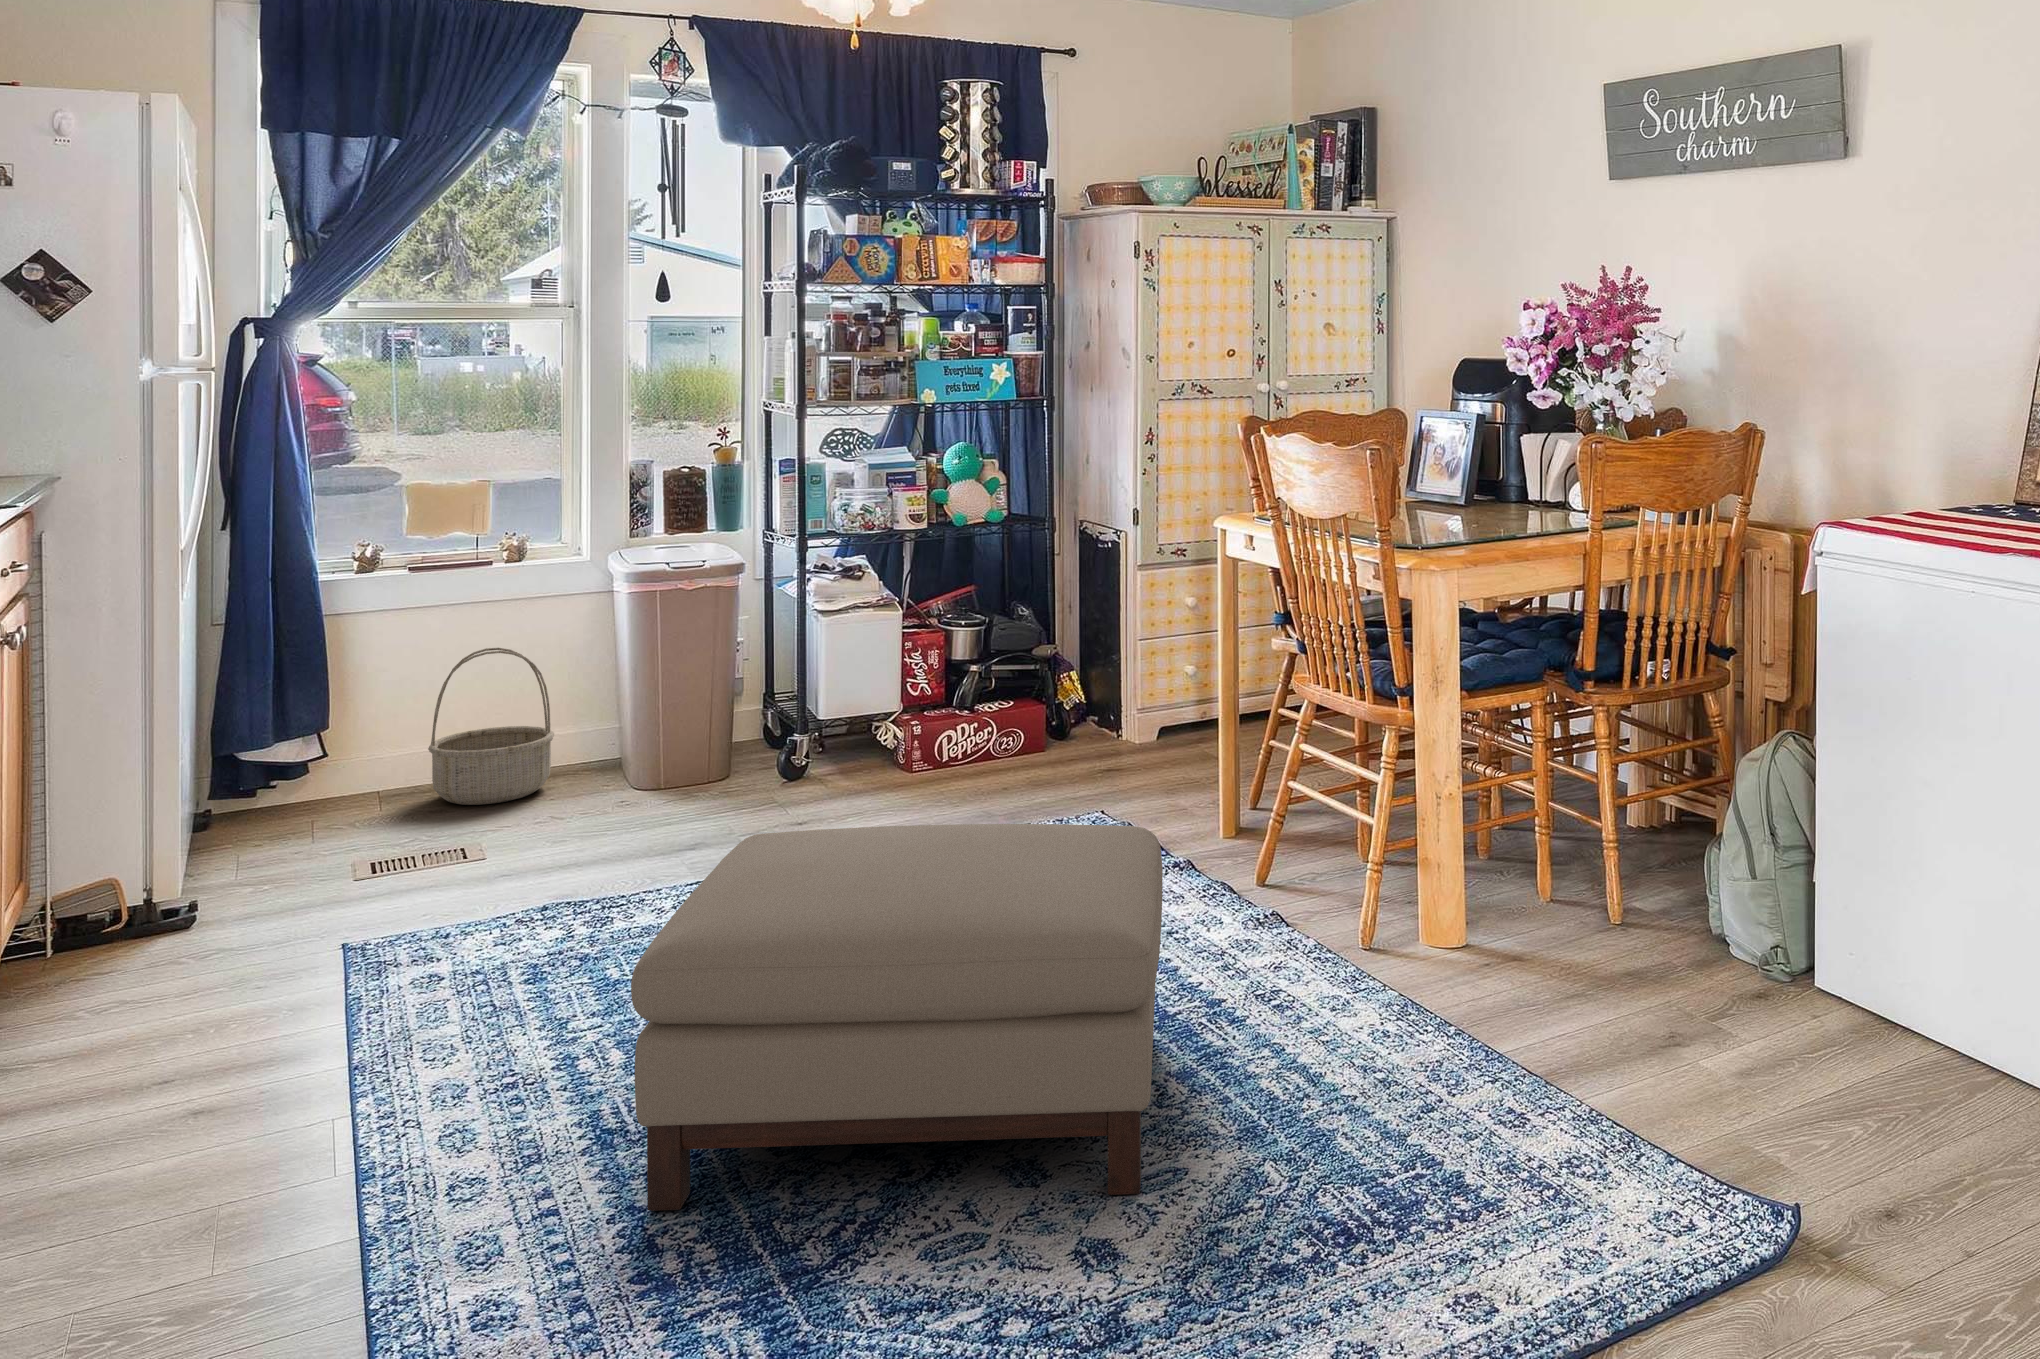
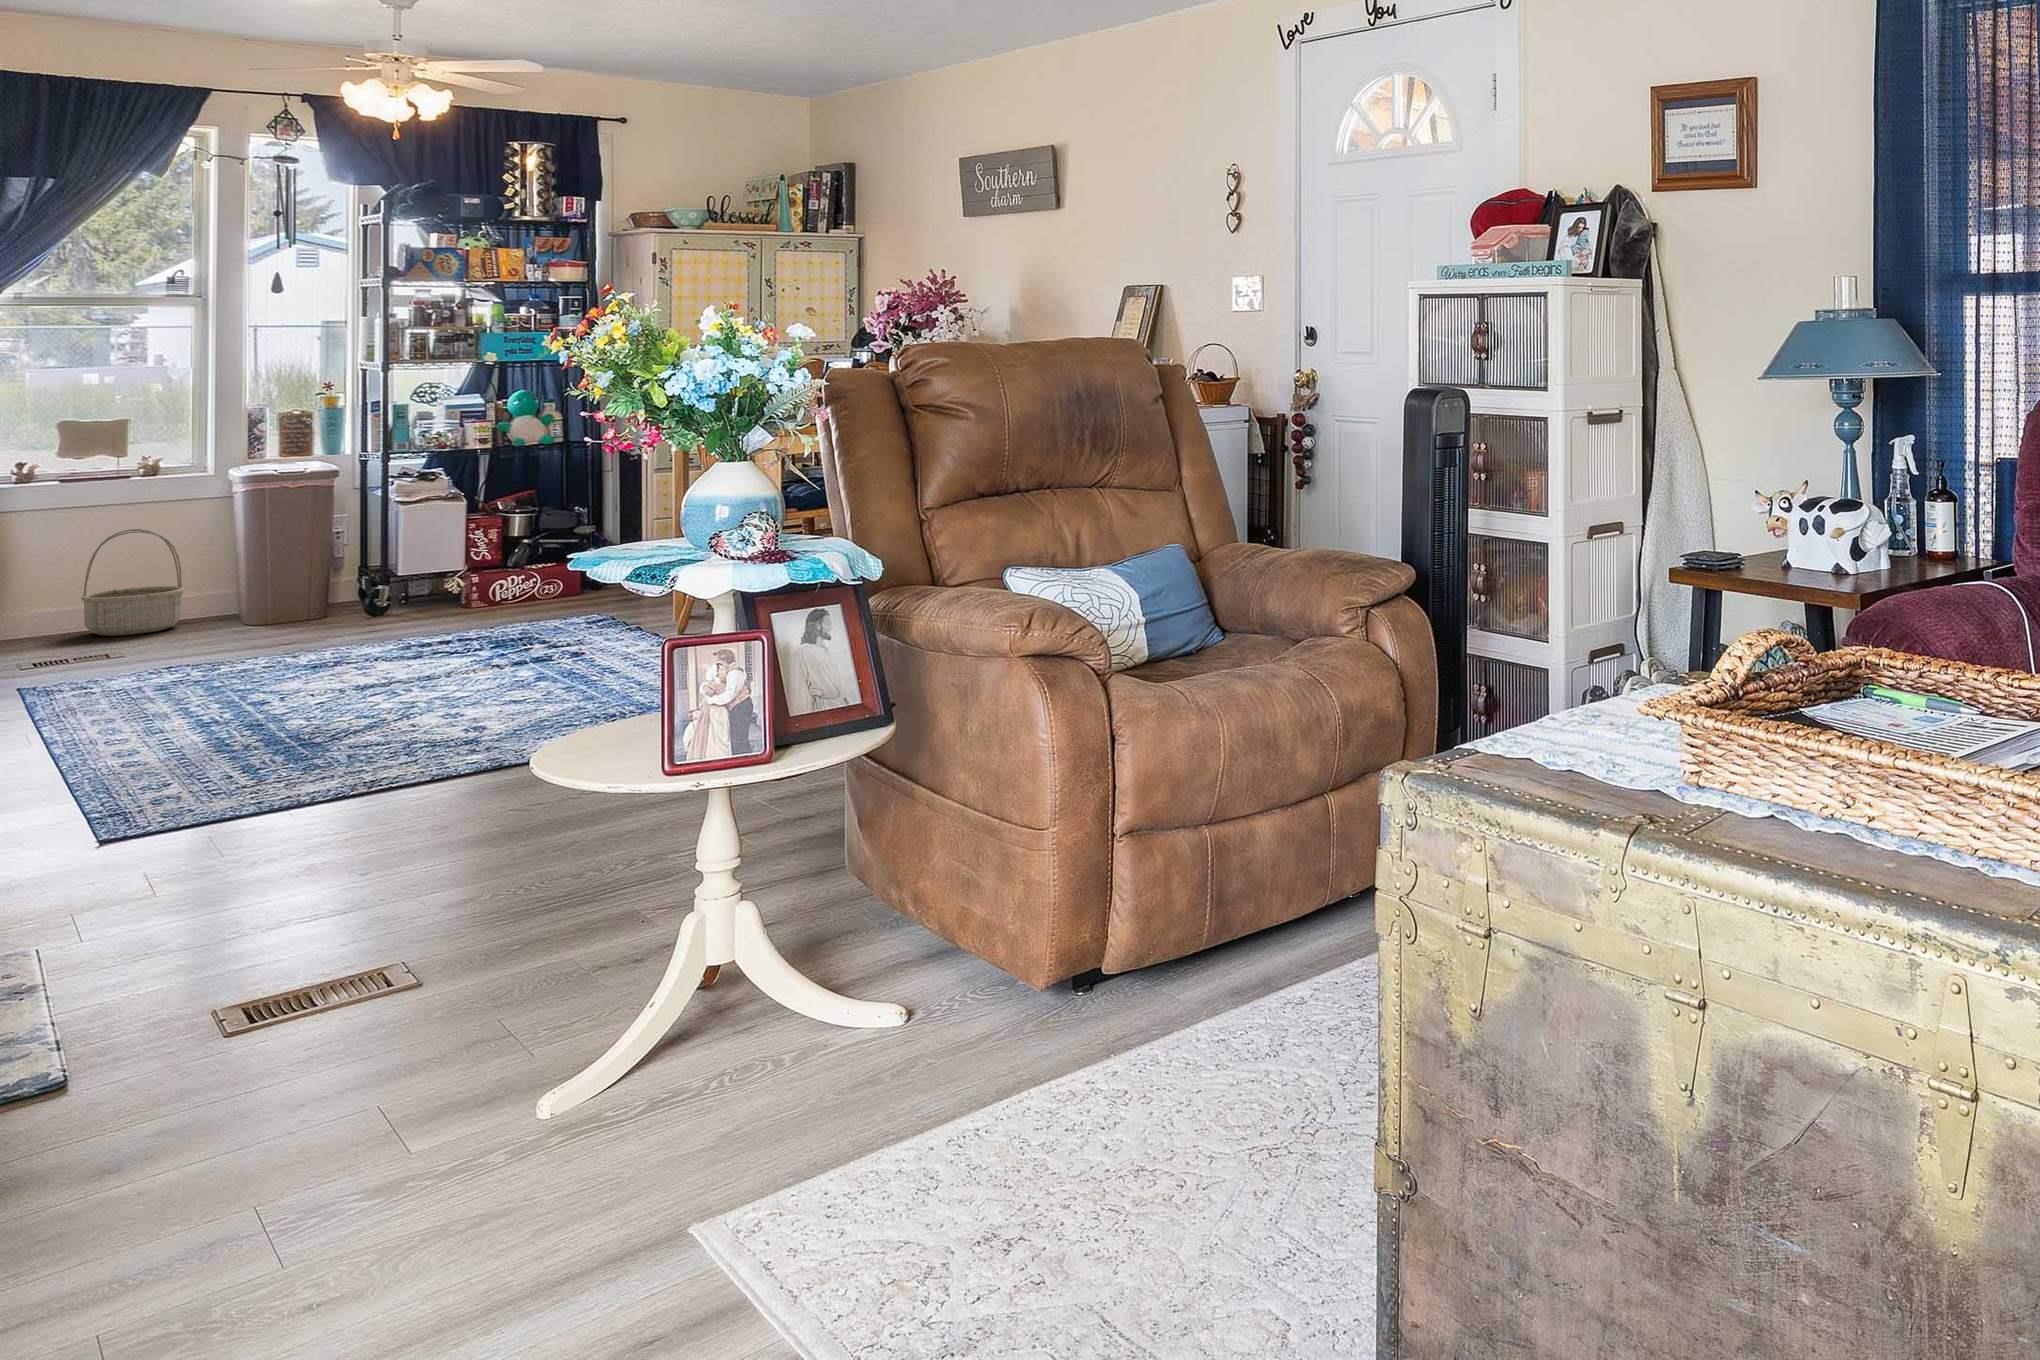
ottoman: present [631,824,1163,1211] -> none [215,575,563,747]

